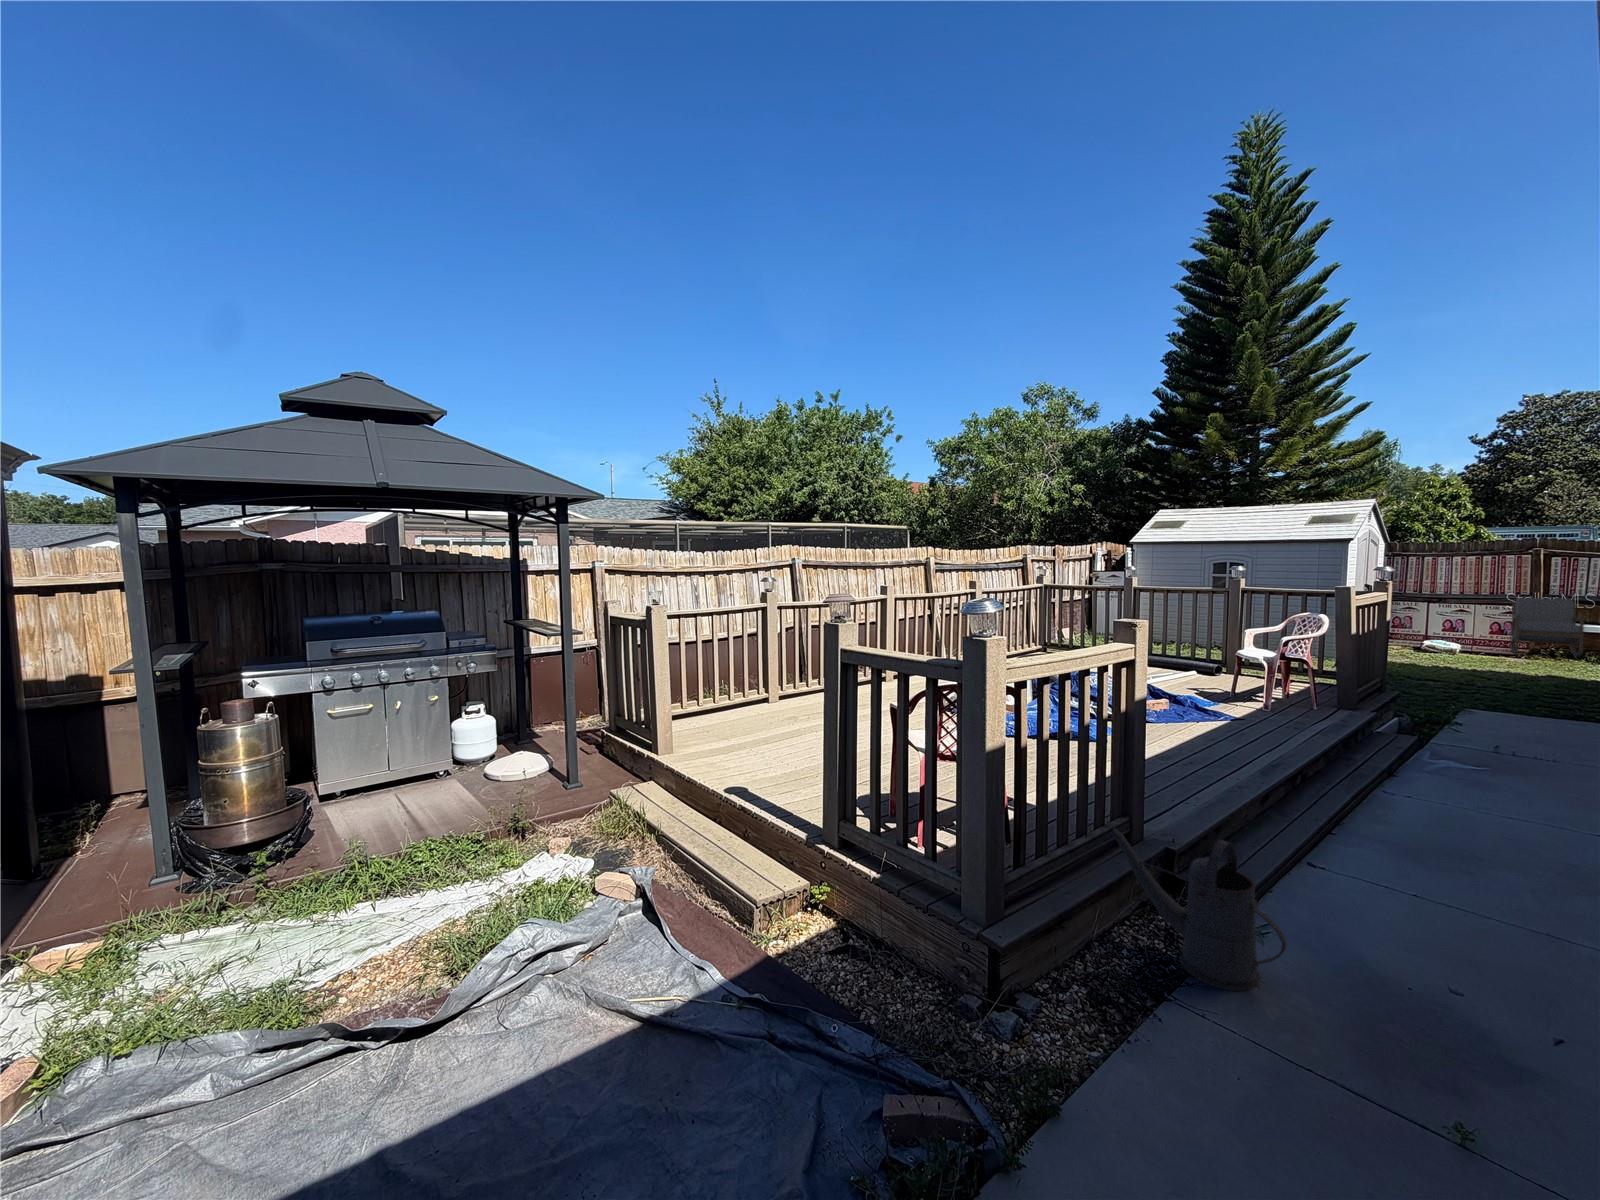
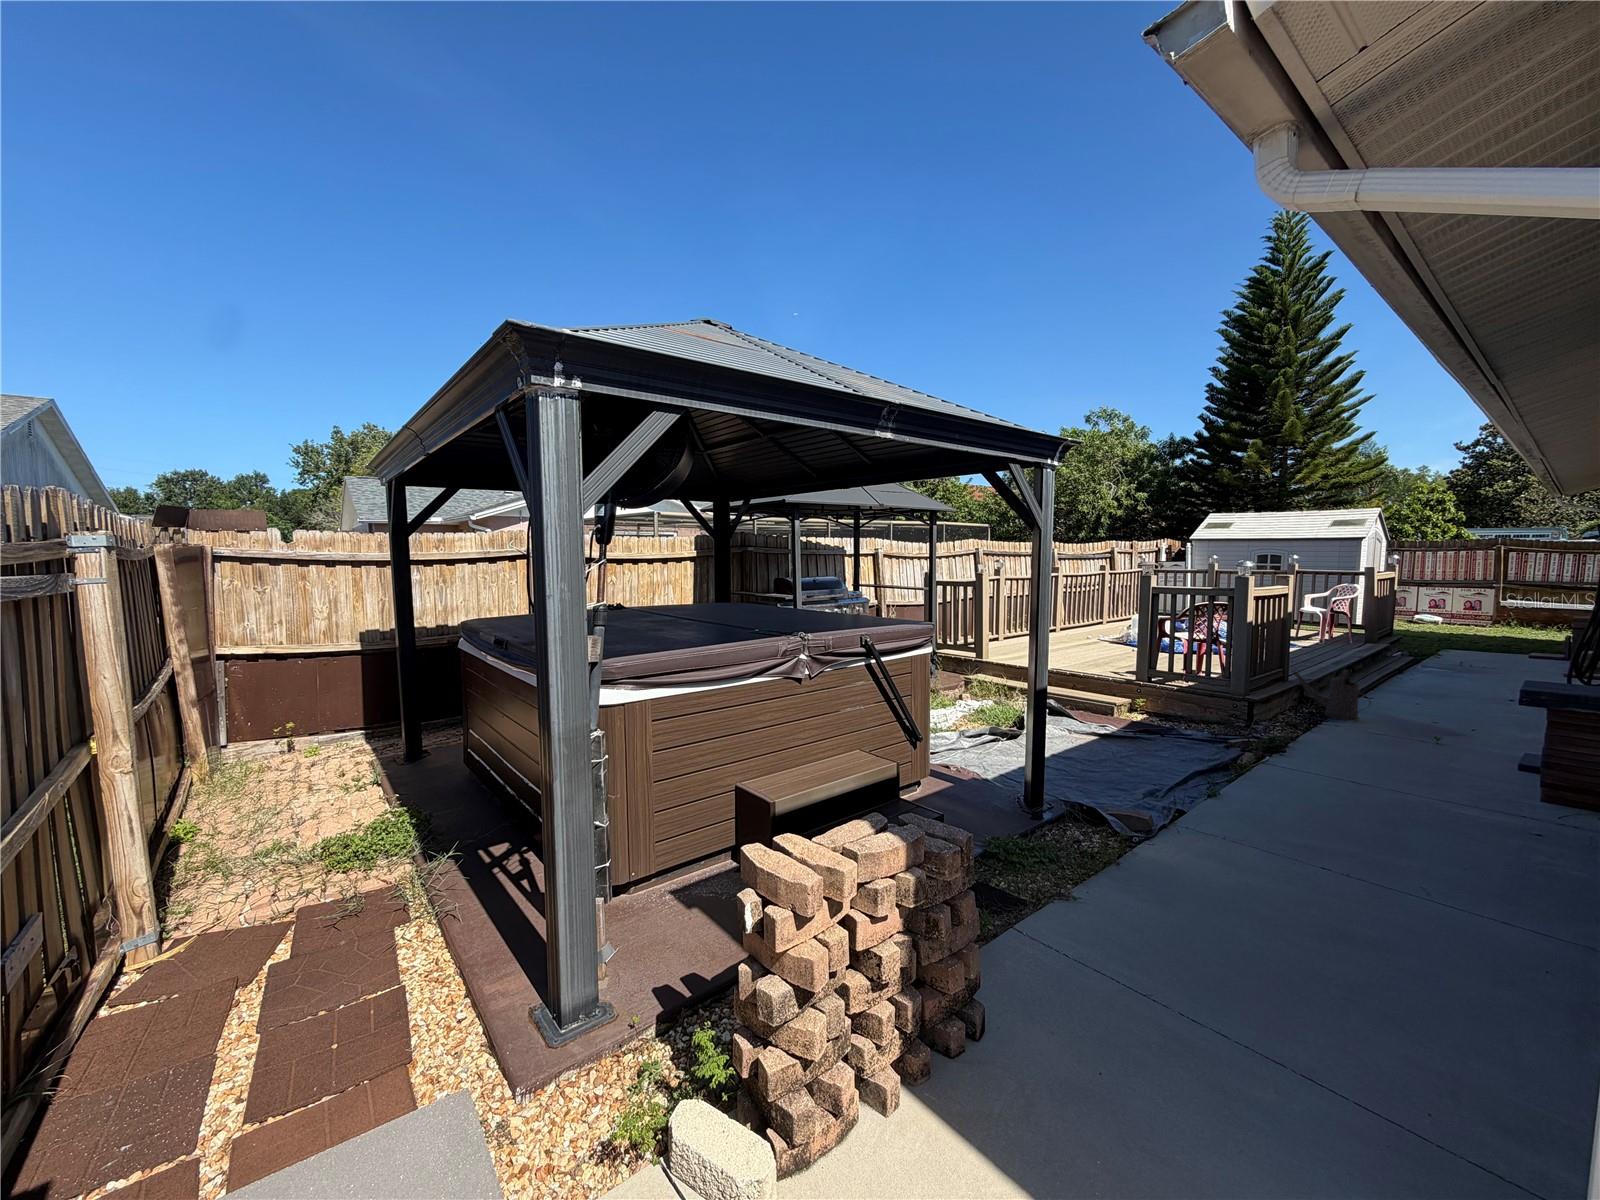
chair: present [1510,598,1584,656] -> none [1477,583,1530,622]

